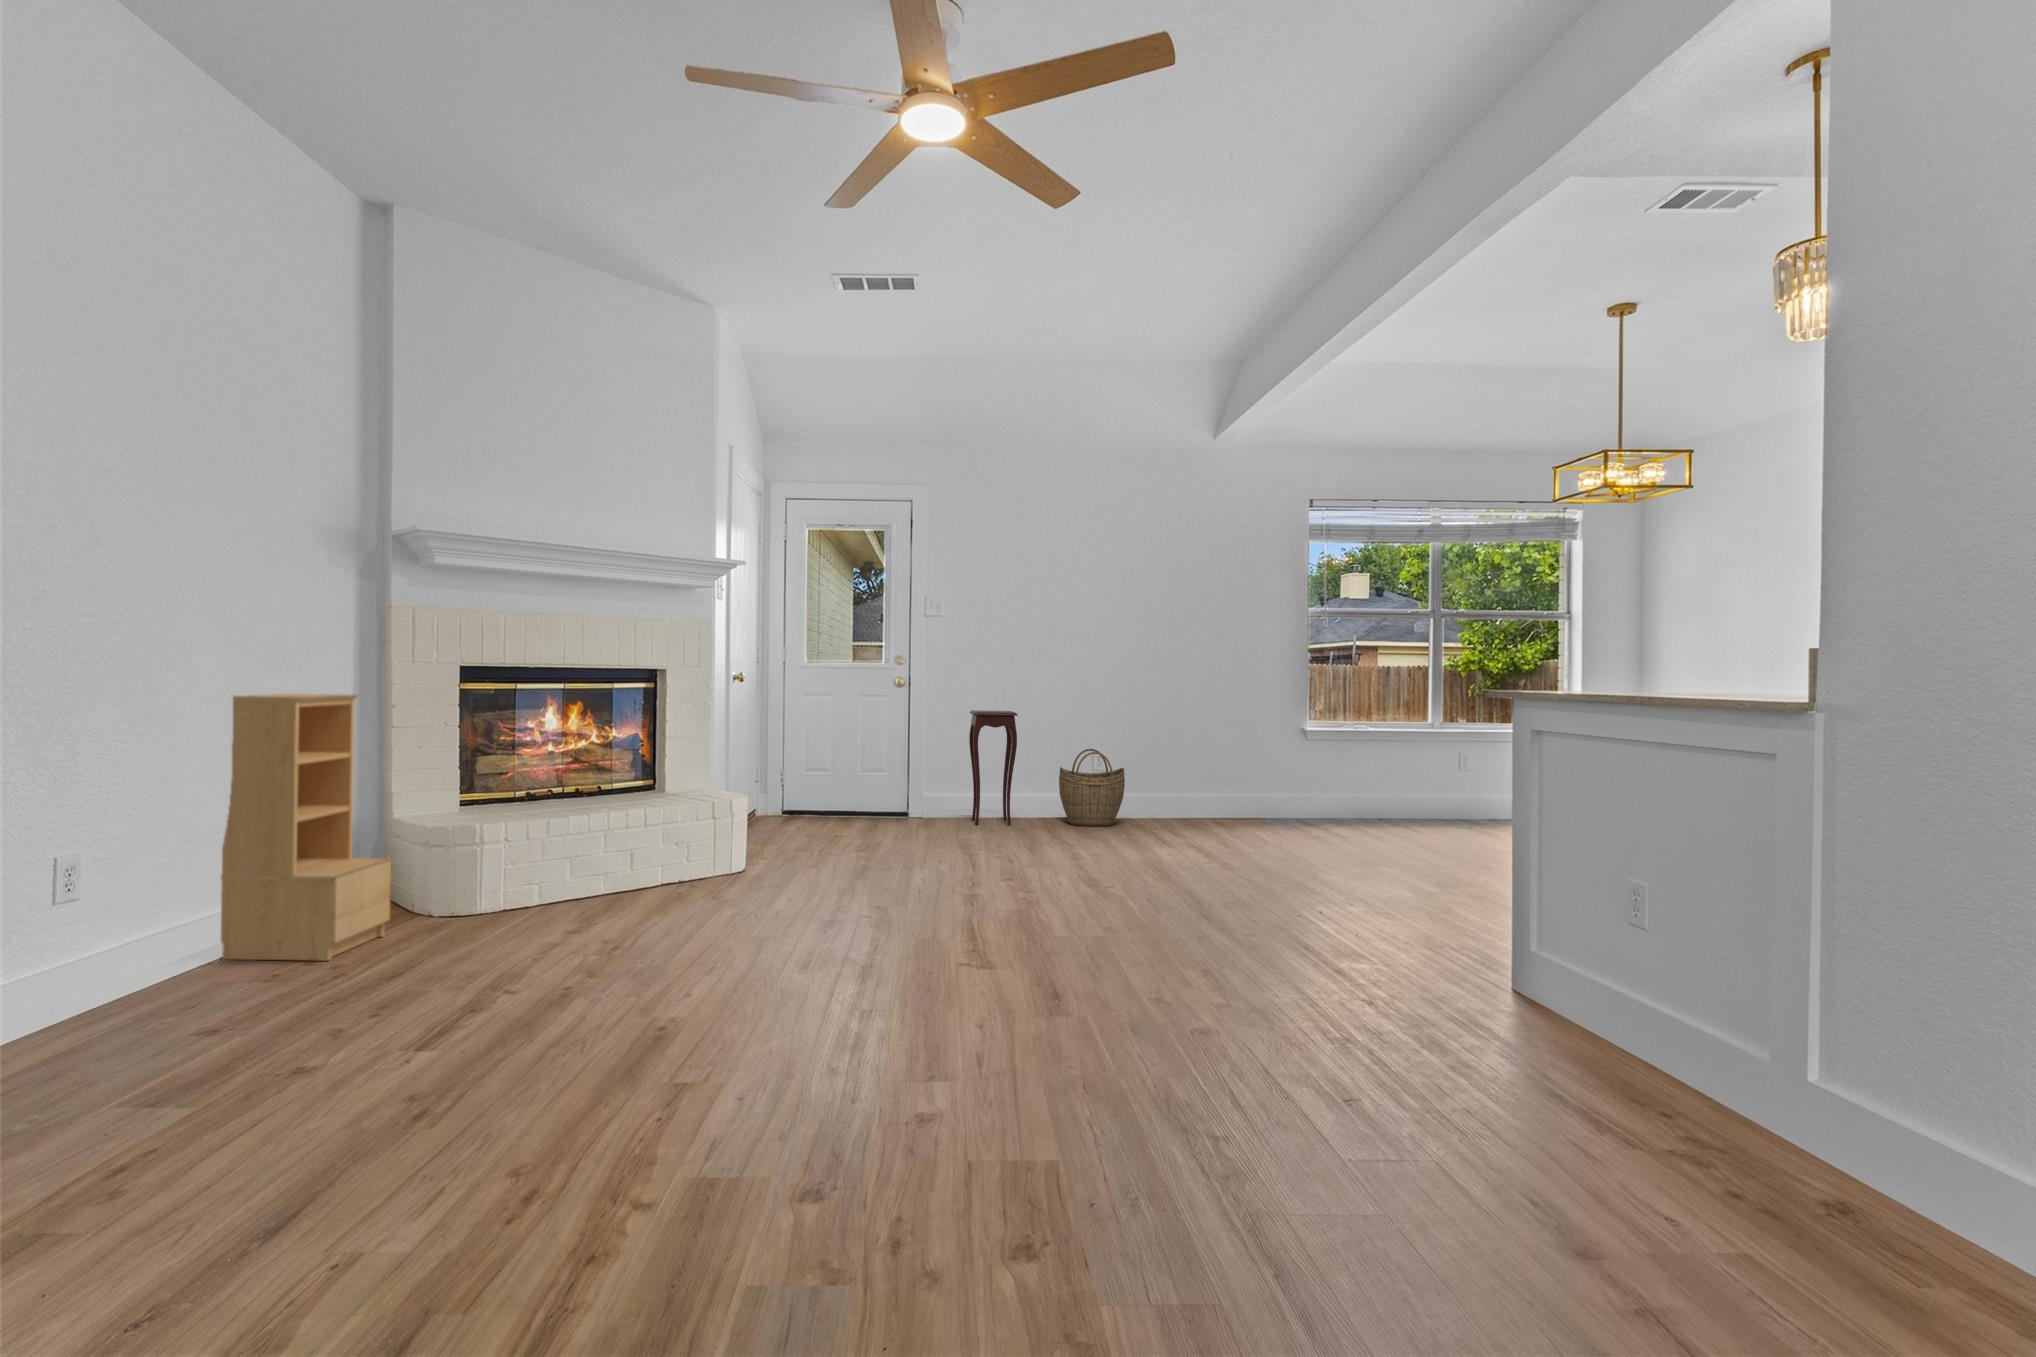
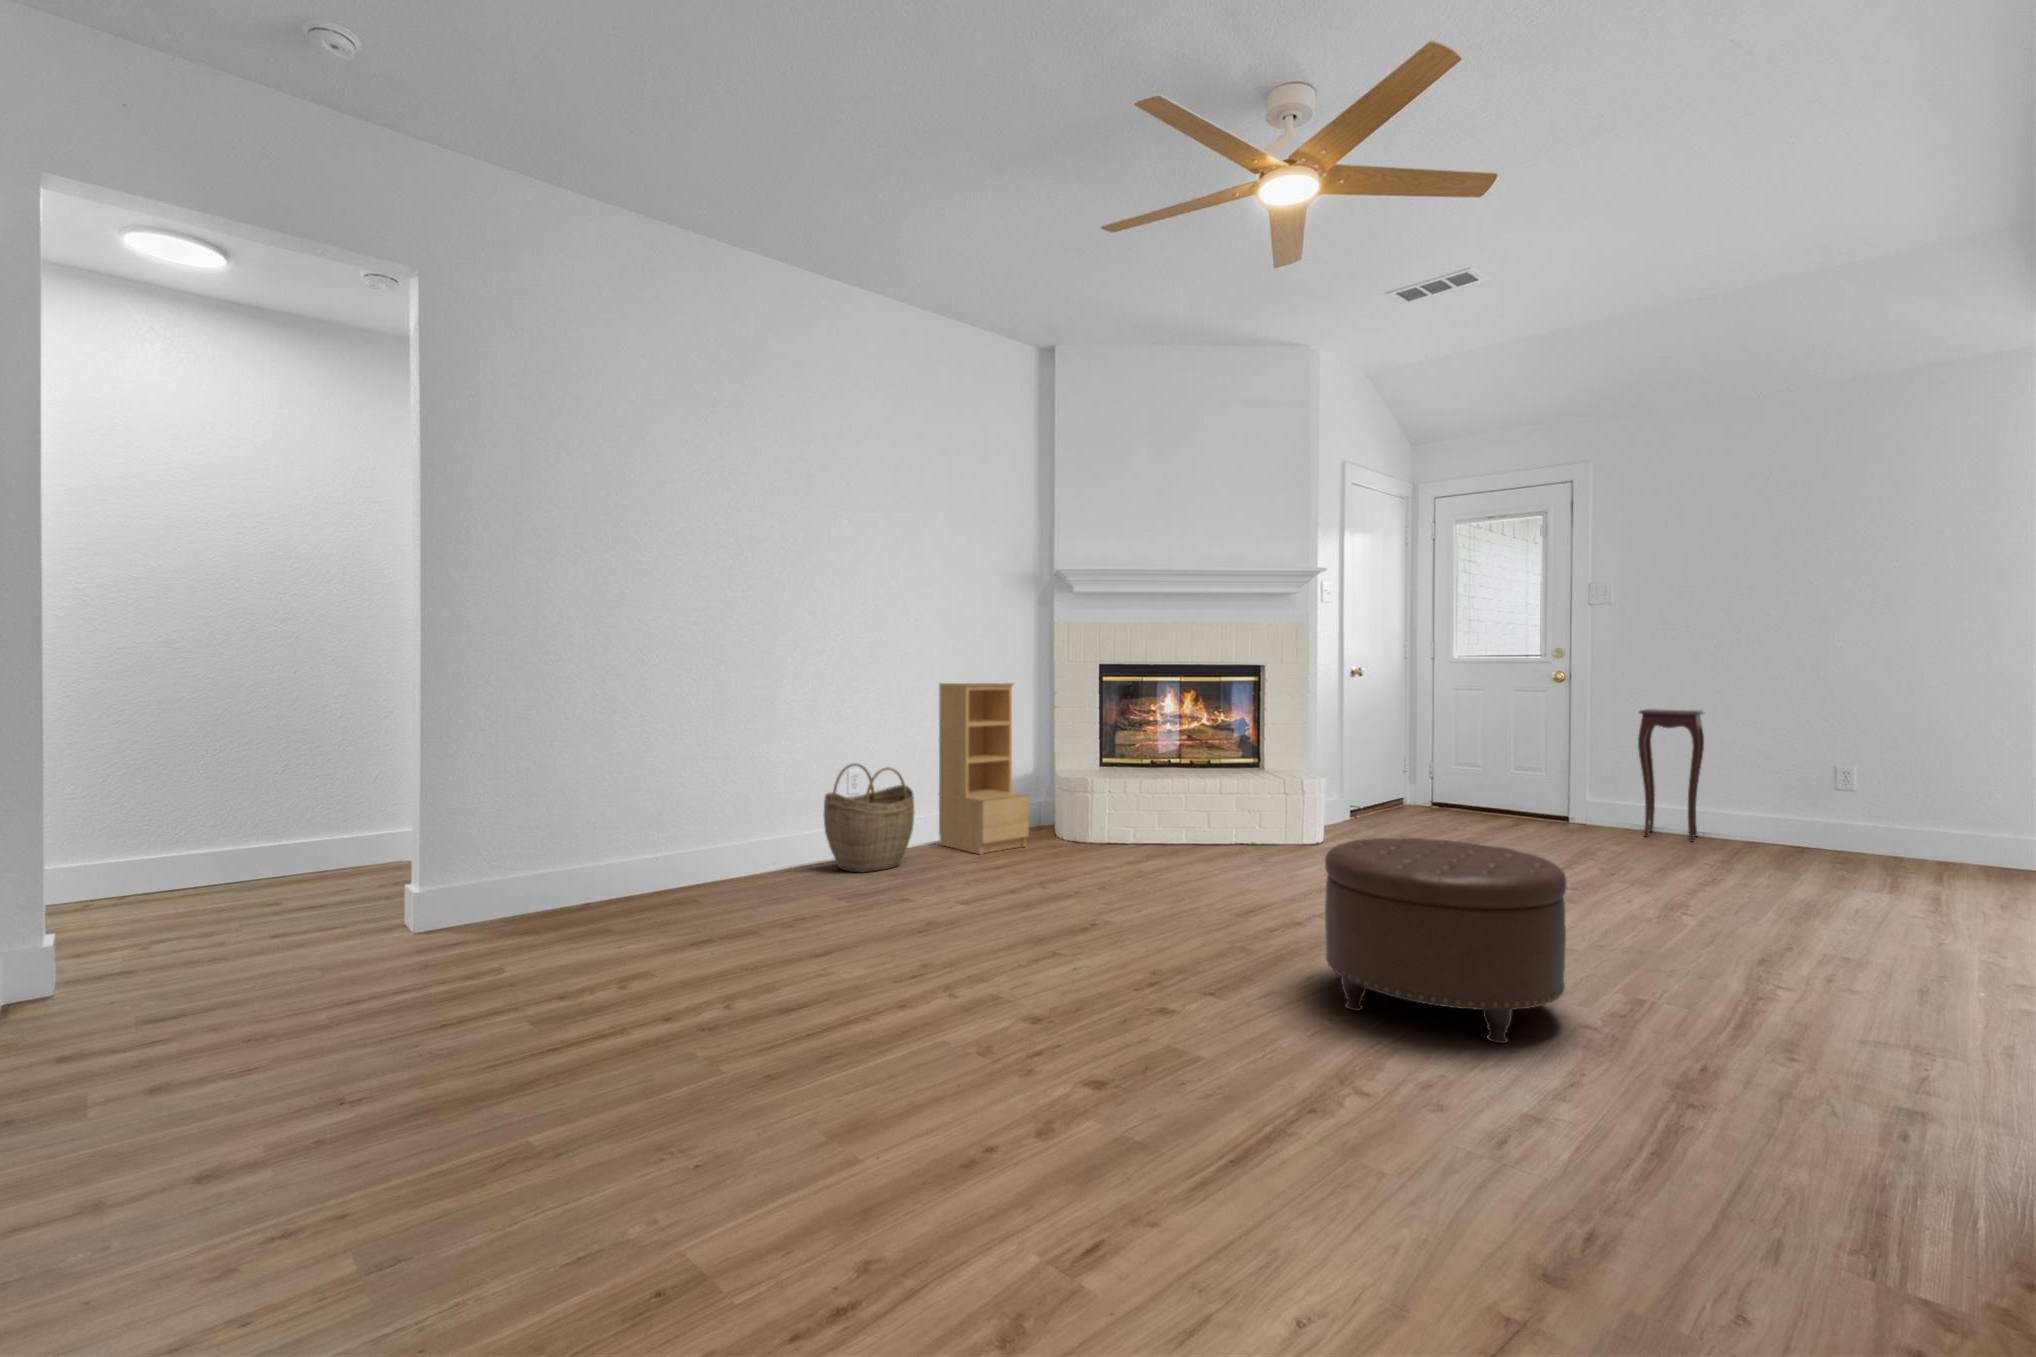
woven basket: present [1059,749,1125,826] -> present [823,763,914,873]
ottoman: none [976,851,1179,1030] -> present [1325,838,1566,1043]

